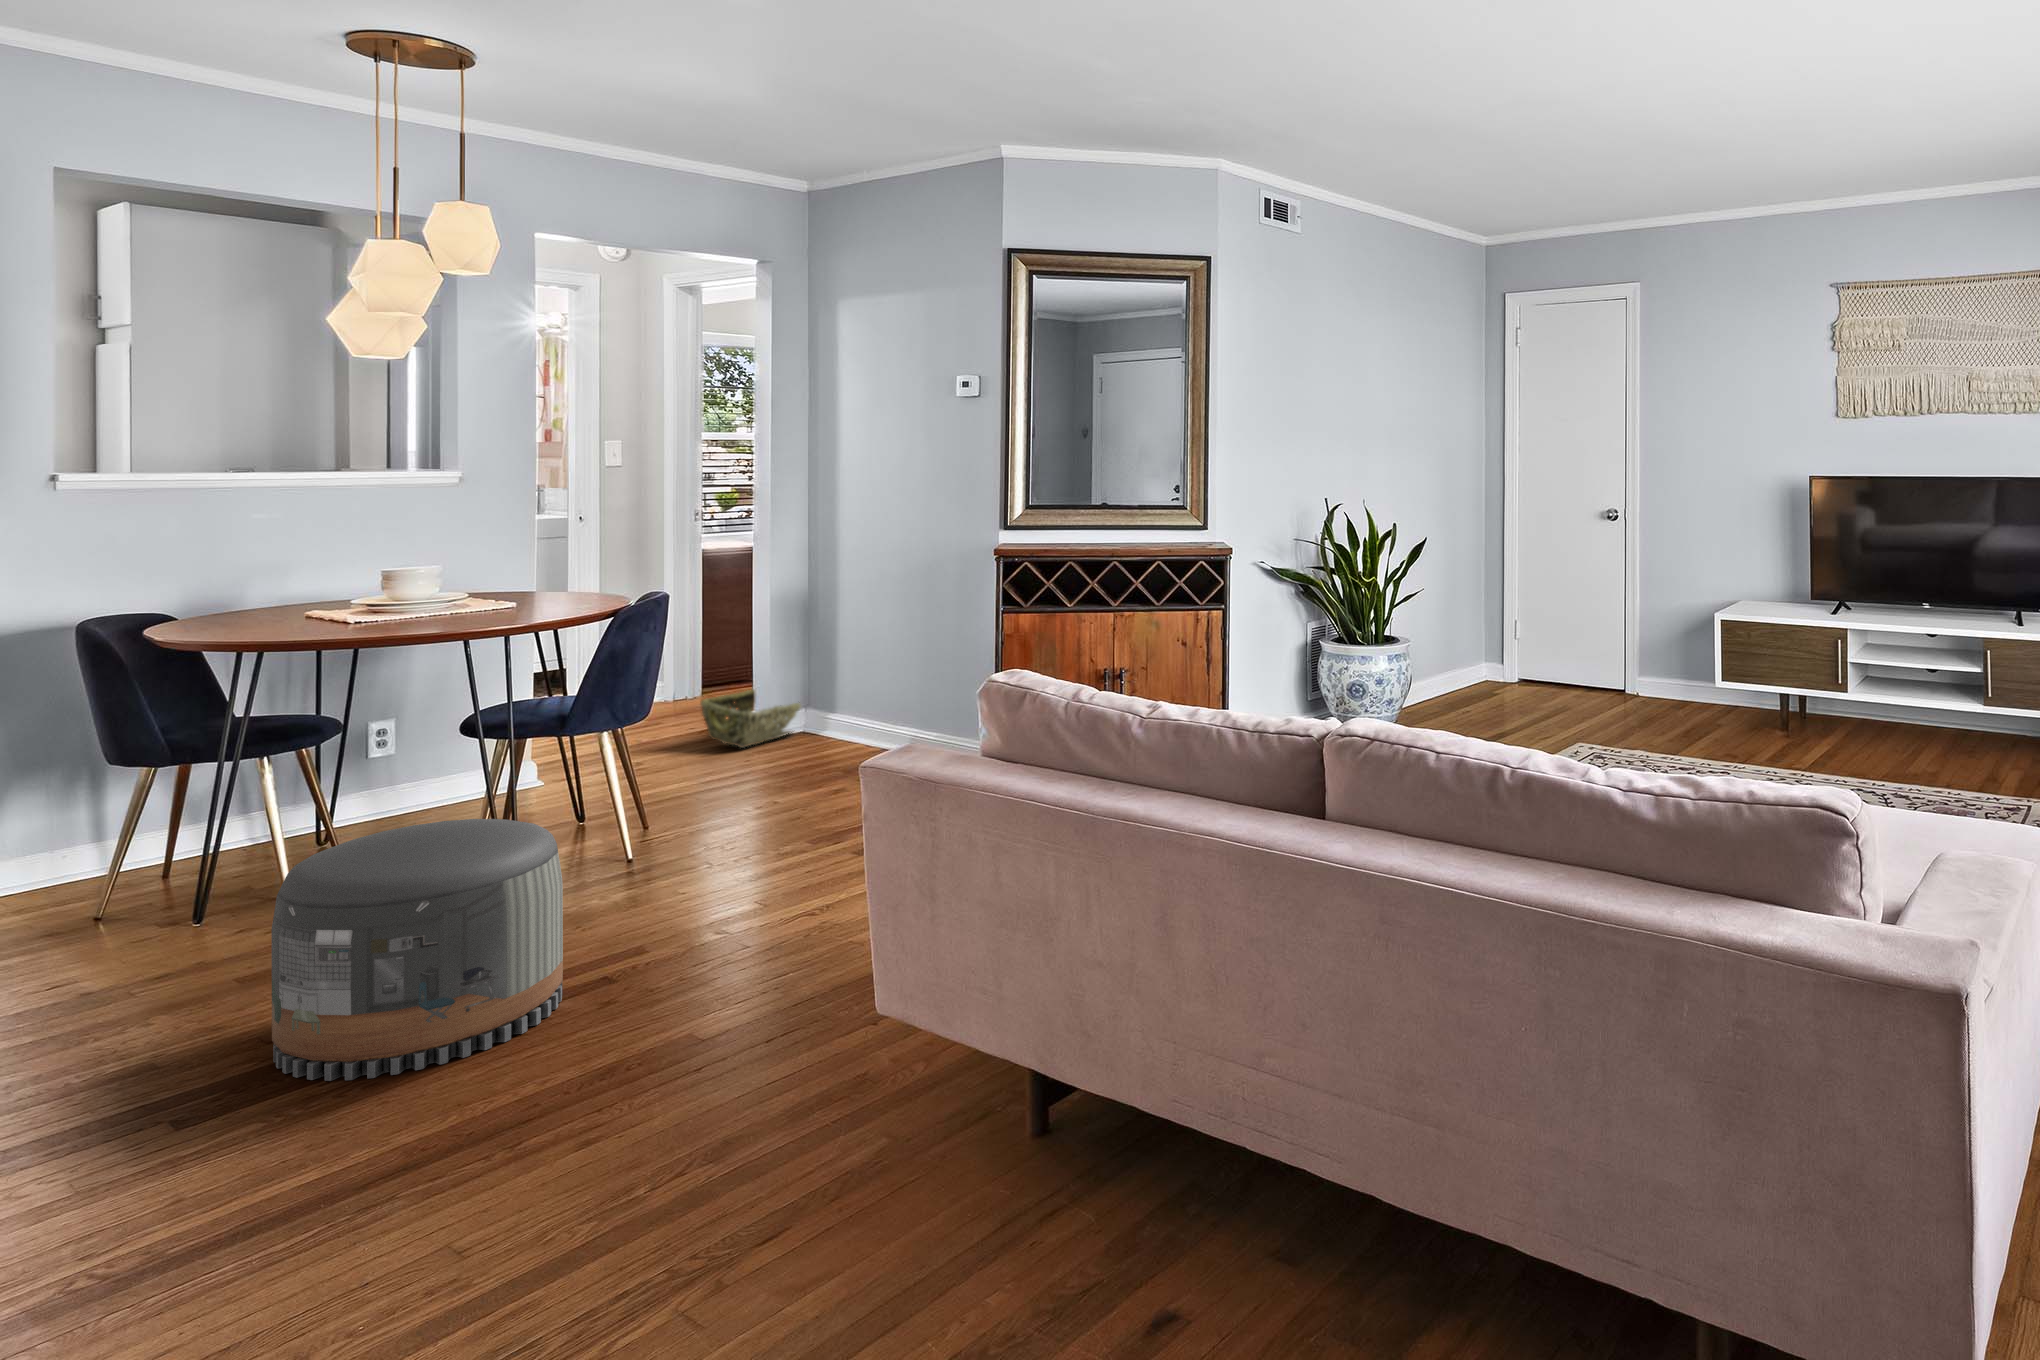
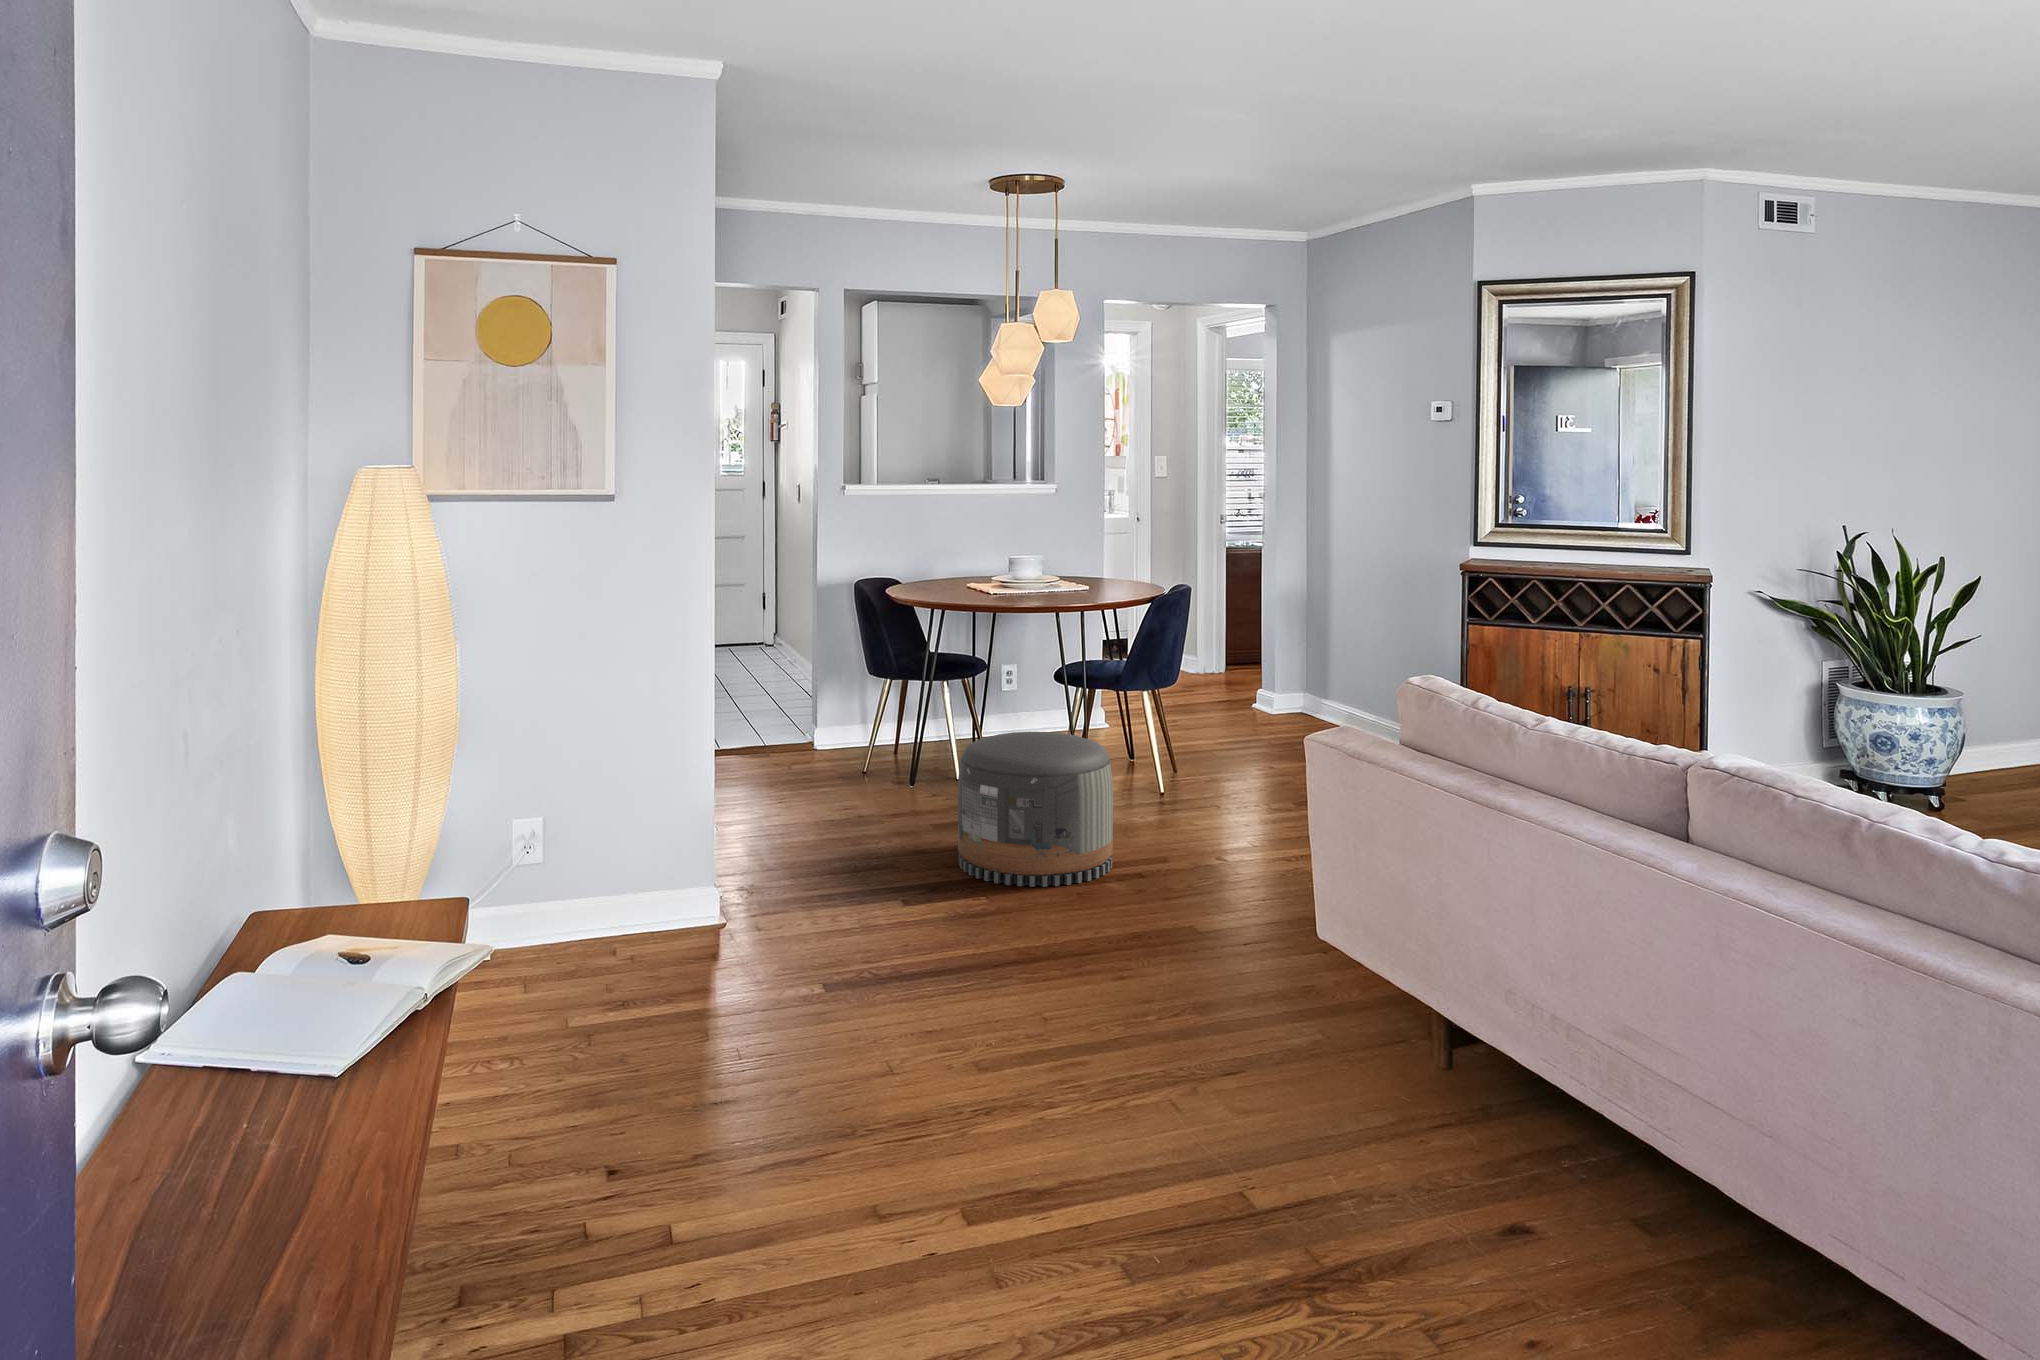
woven basket: present [701,690,801,748] -> none [1220,674,1311,723]

